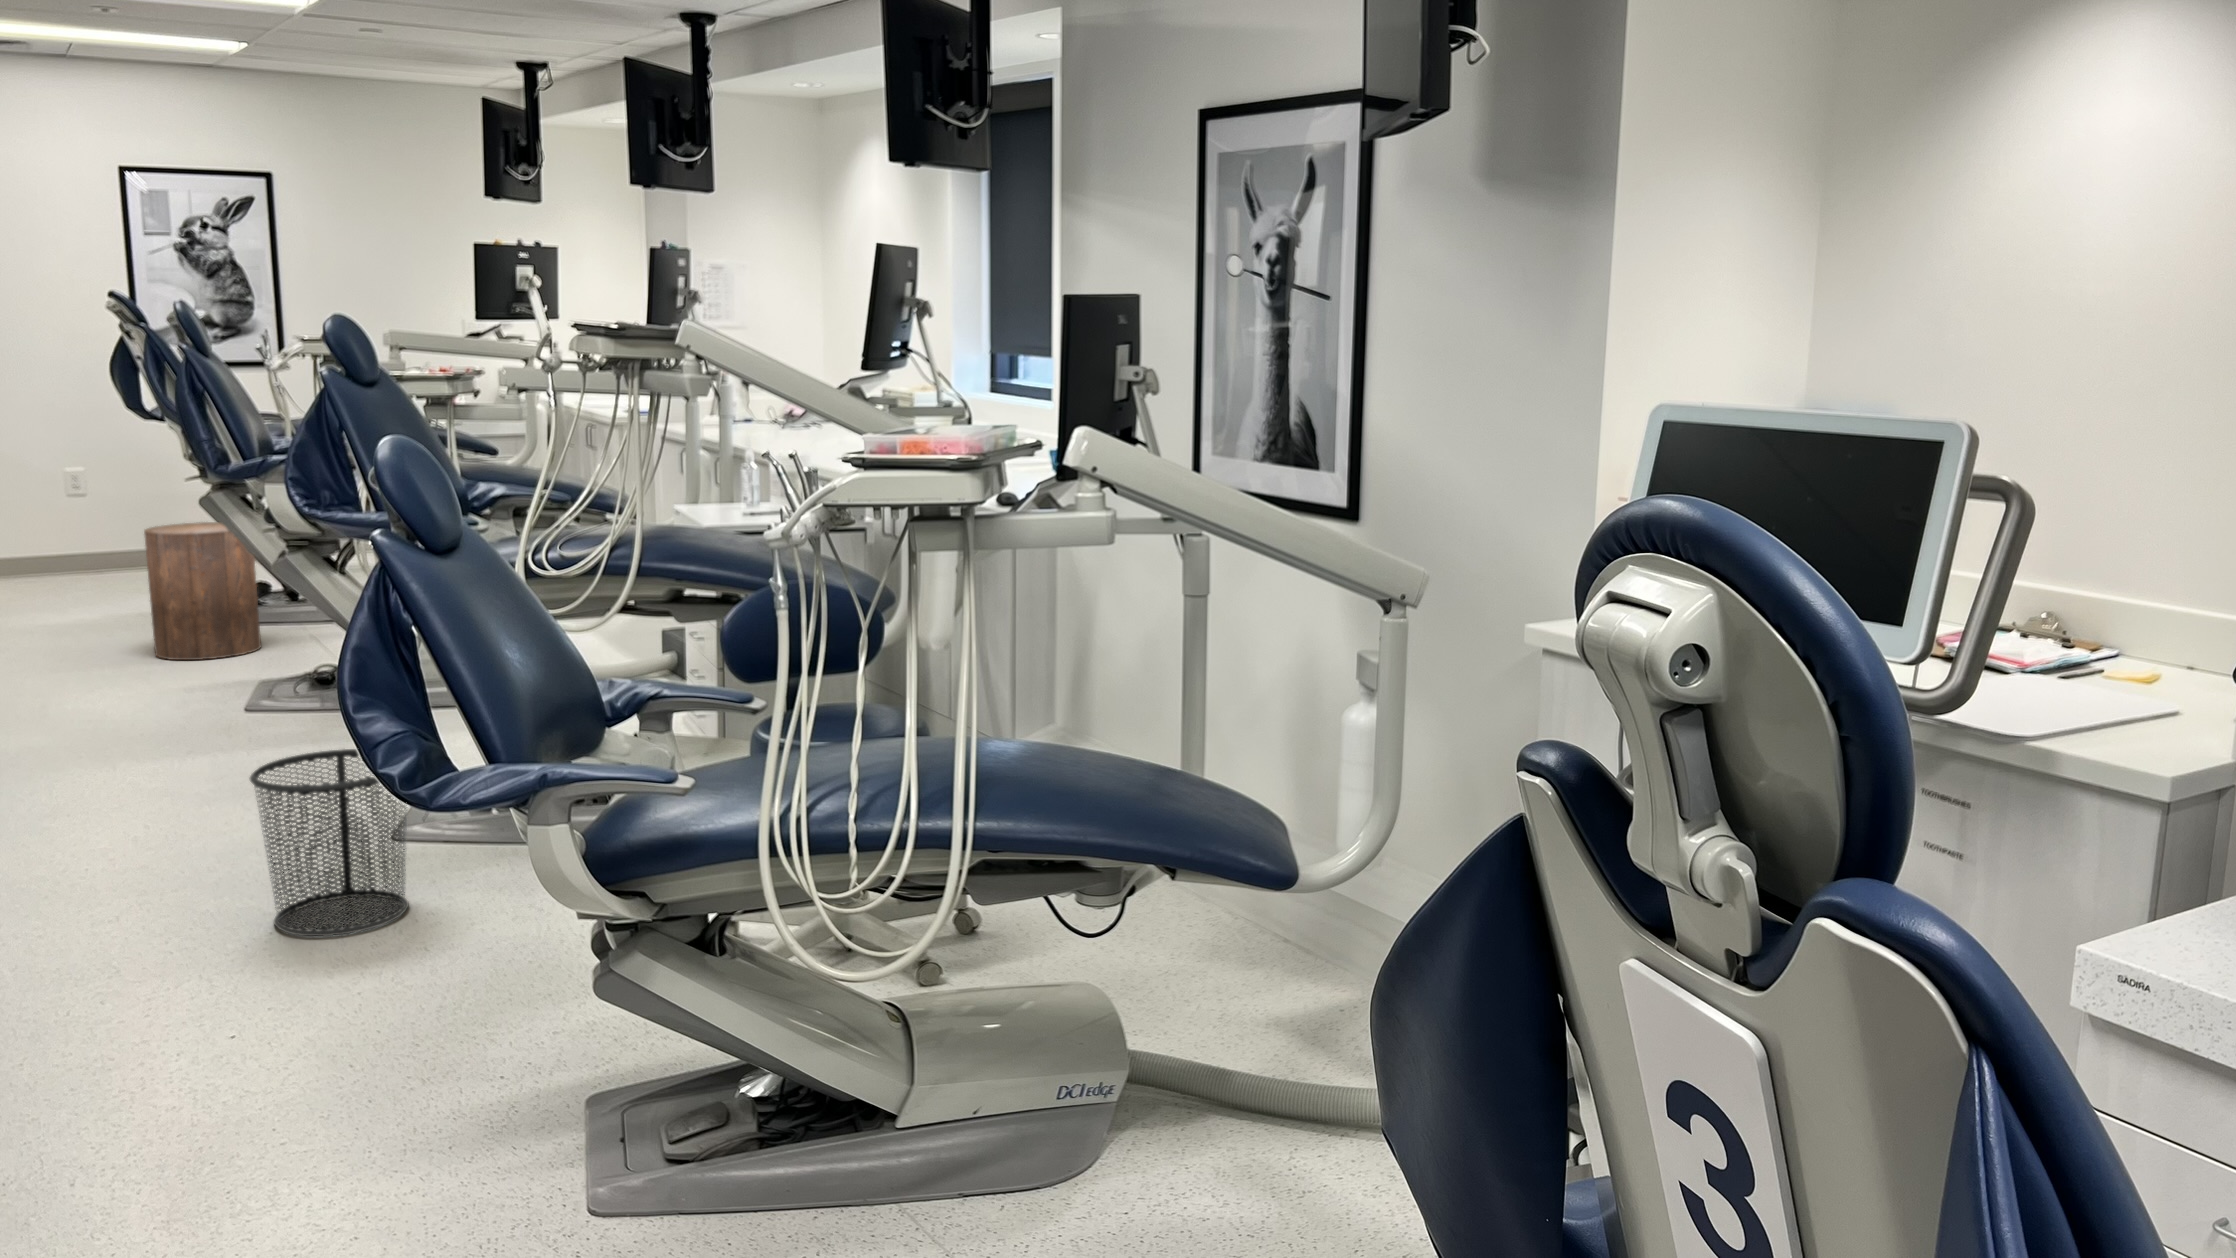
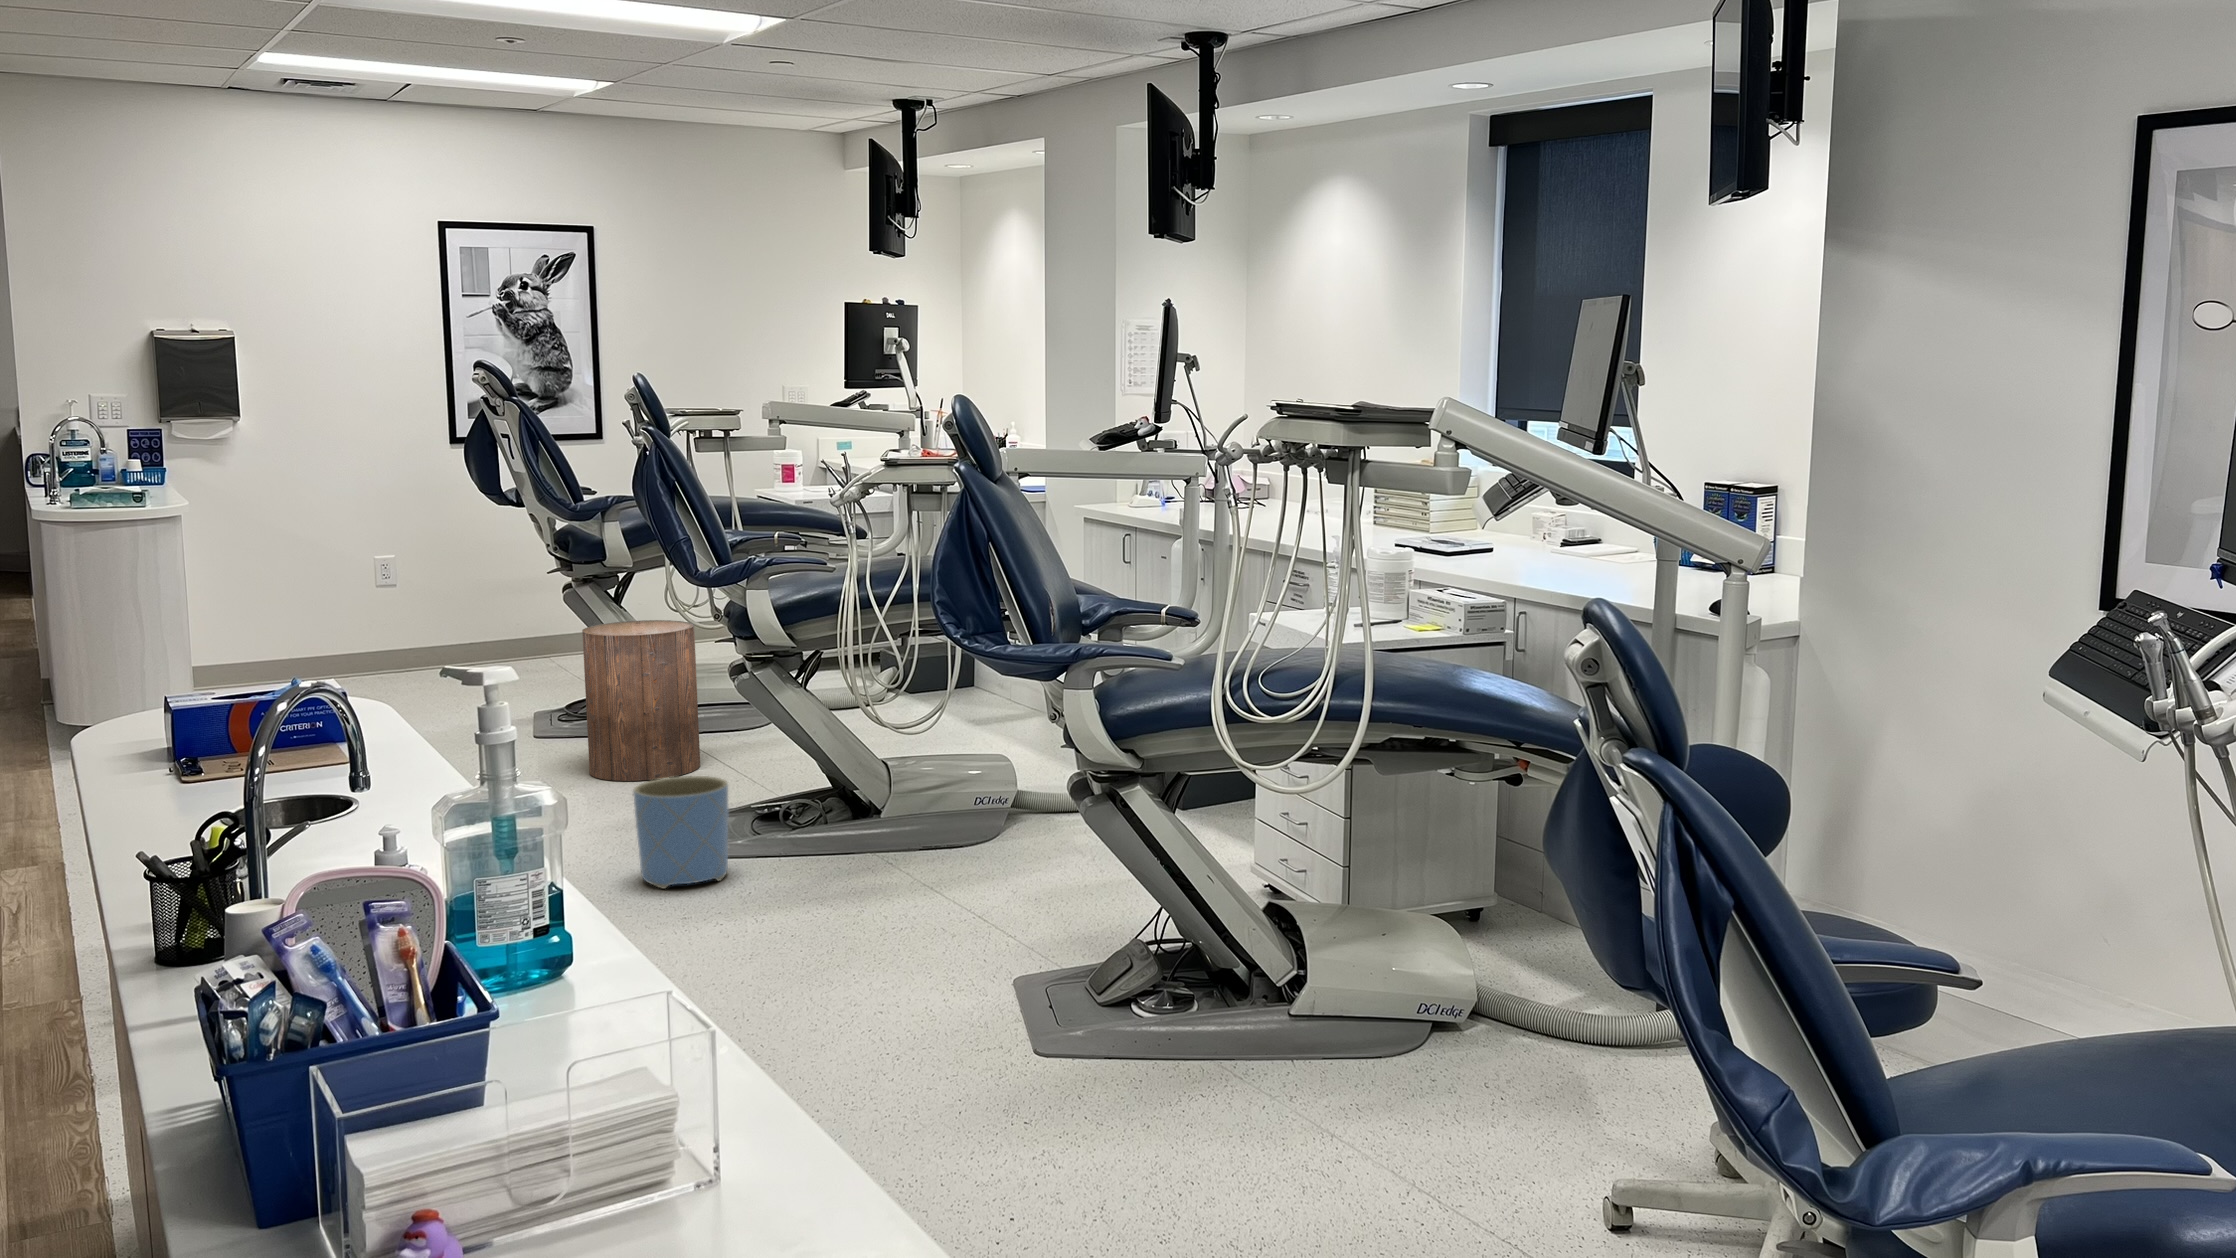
planter: none [72,651,166,745] -> present [633,776,728,889]
waste bin: present [249,749,409,936] -> none [1149,898,1326,1133]

